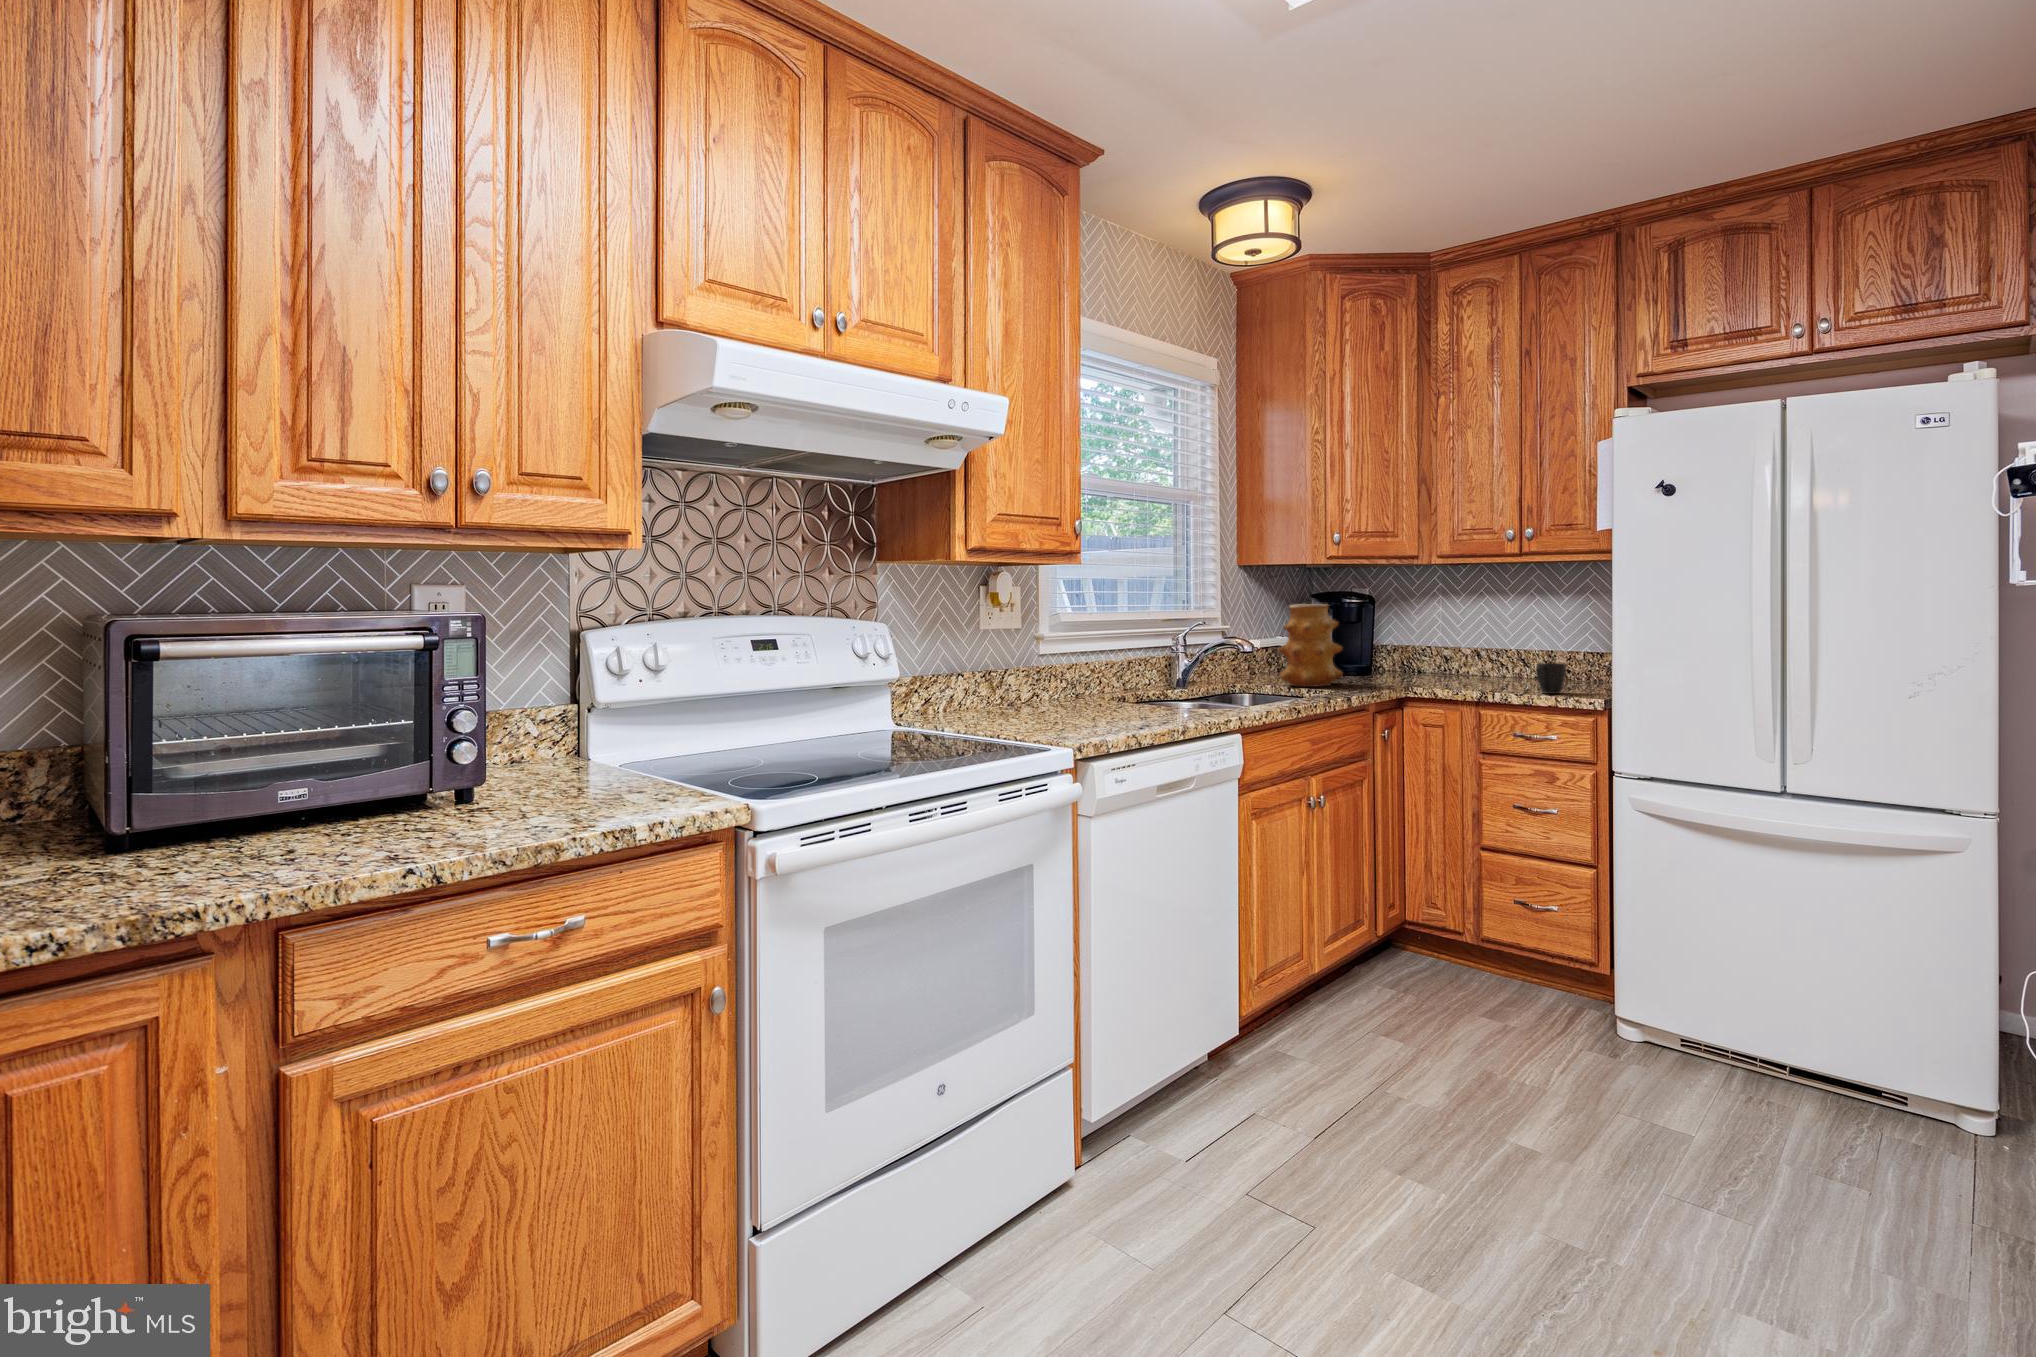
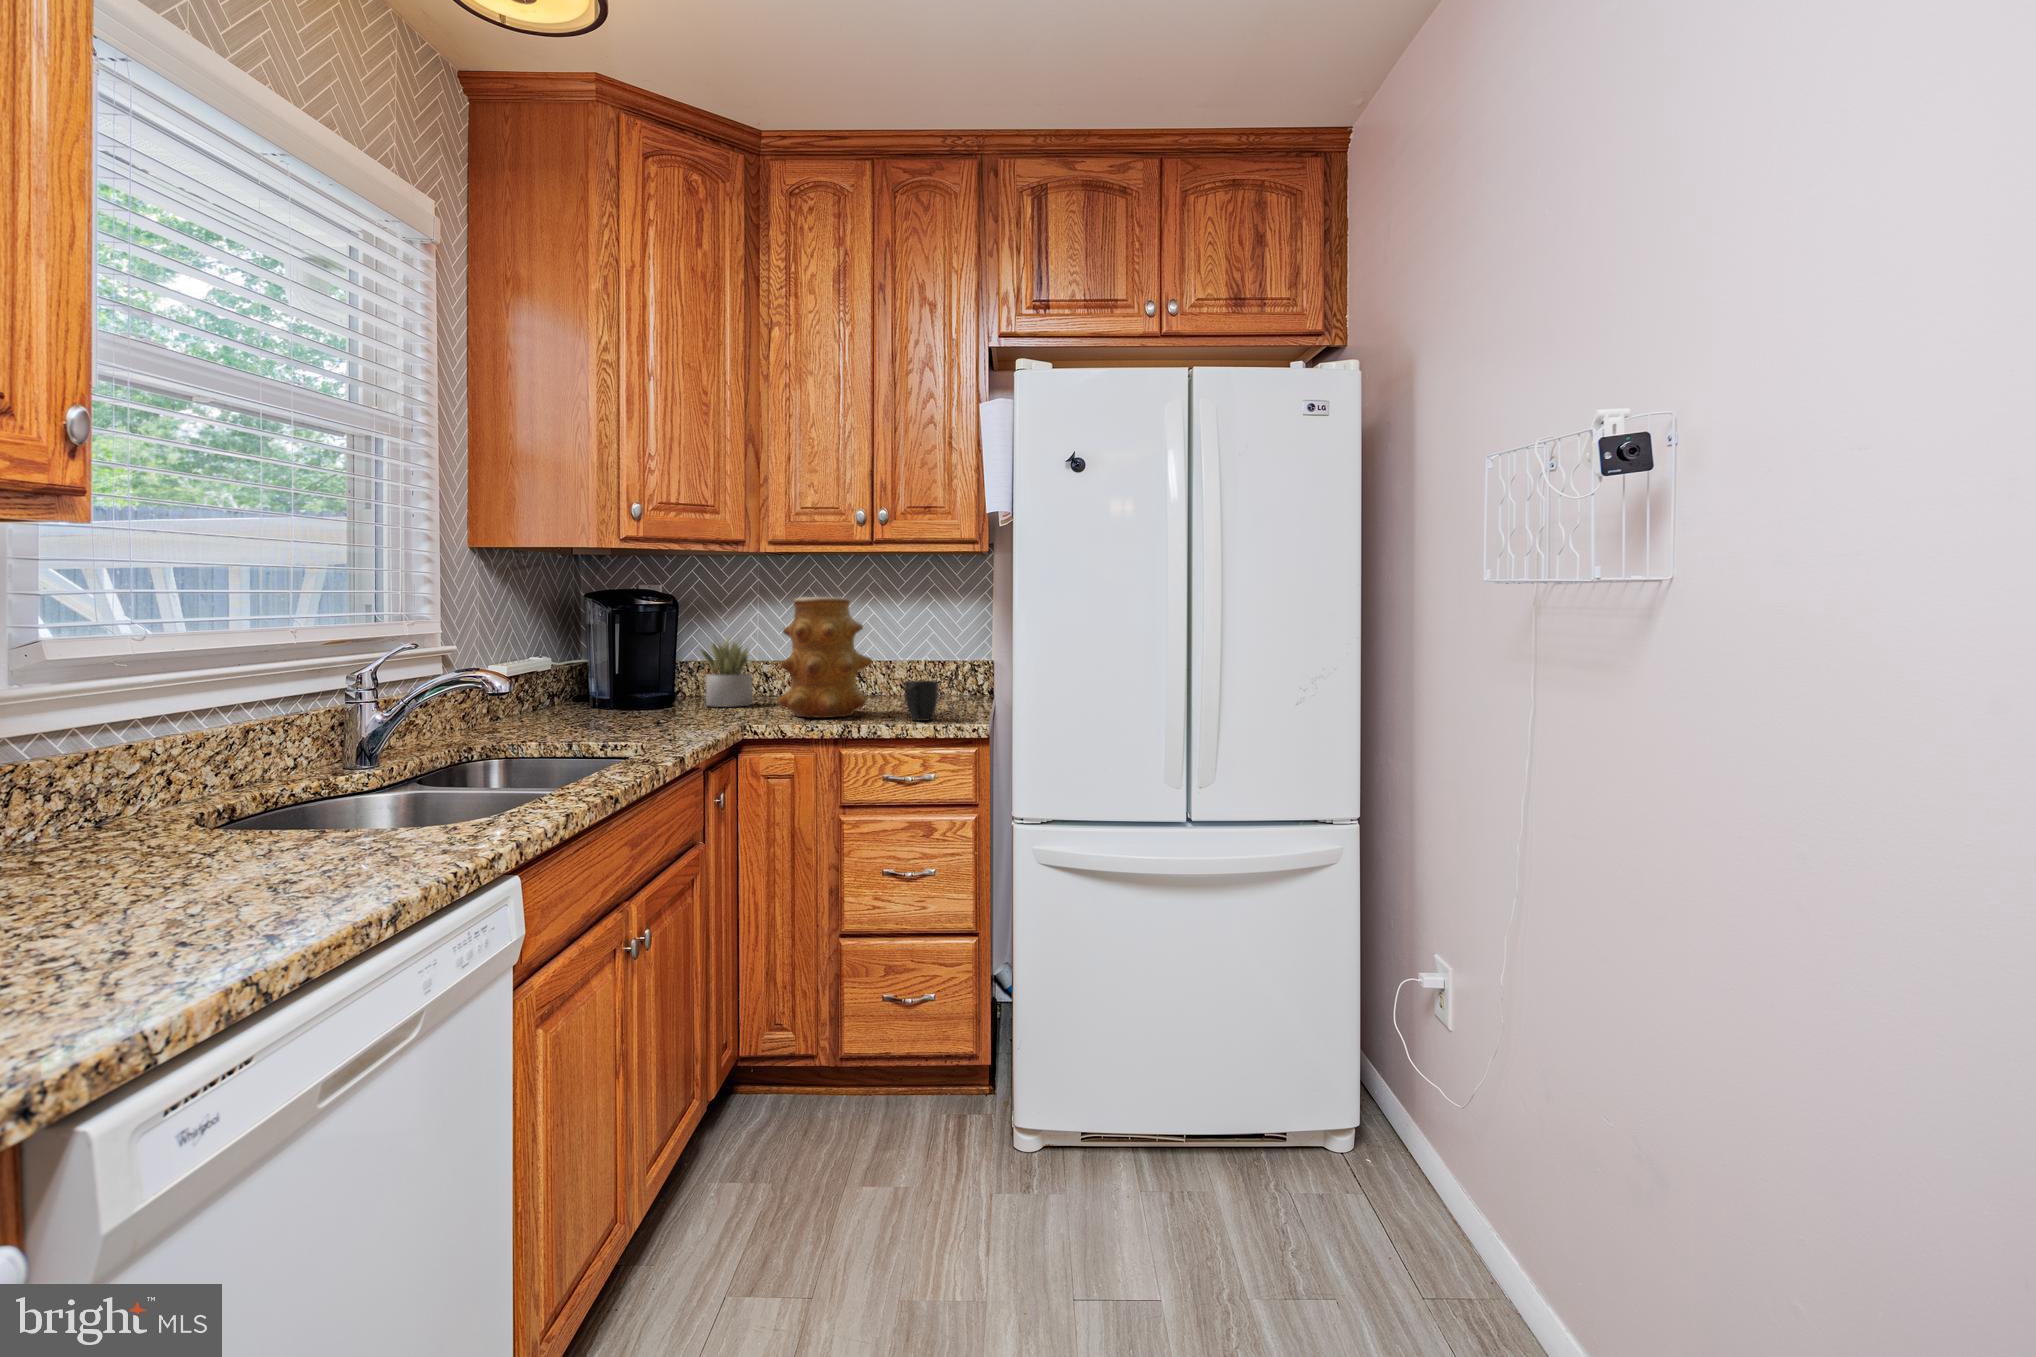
vase: present [1279,604,1343,687] -> present [777,597,873,718]
succulent plant: none [1388,625,1431,679] -> present [700,636,752,707]

